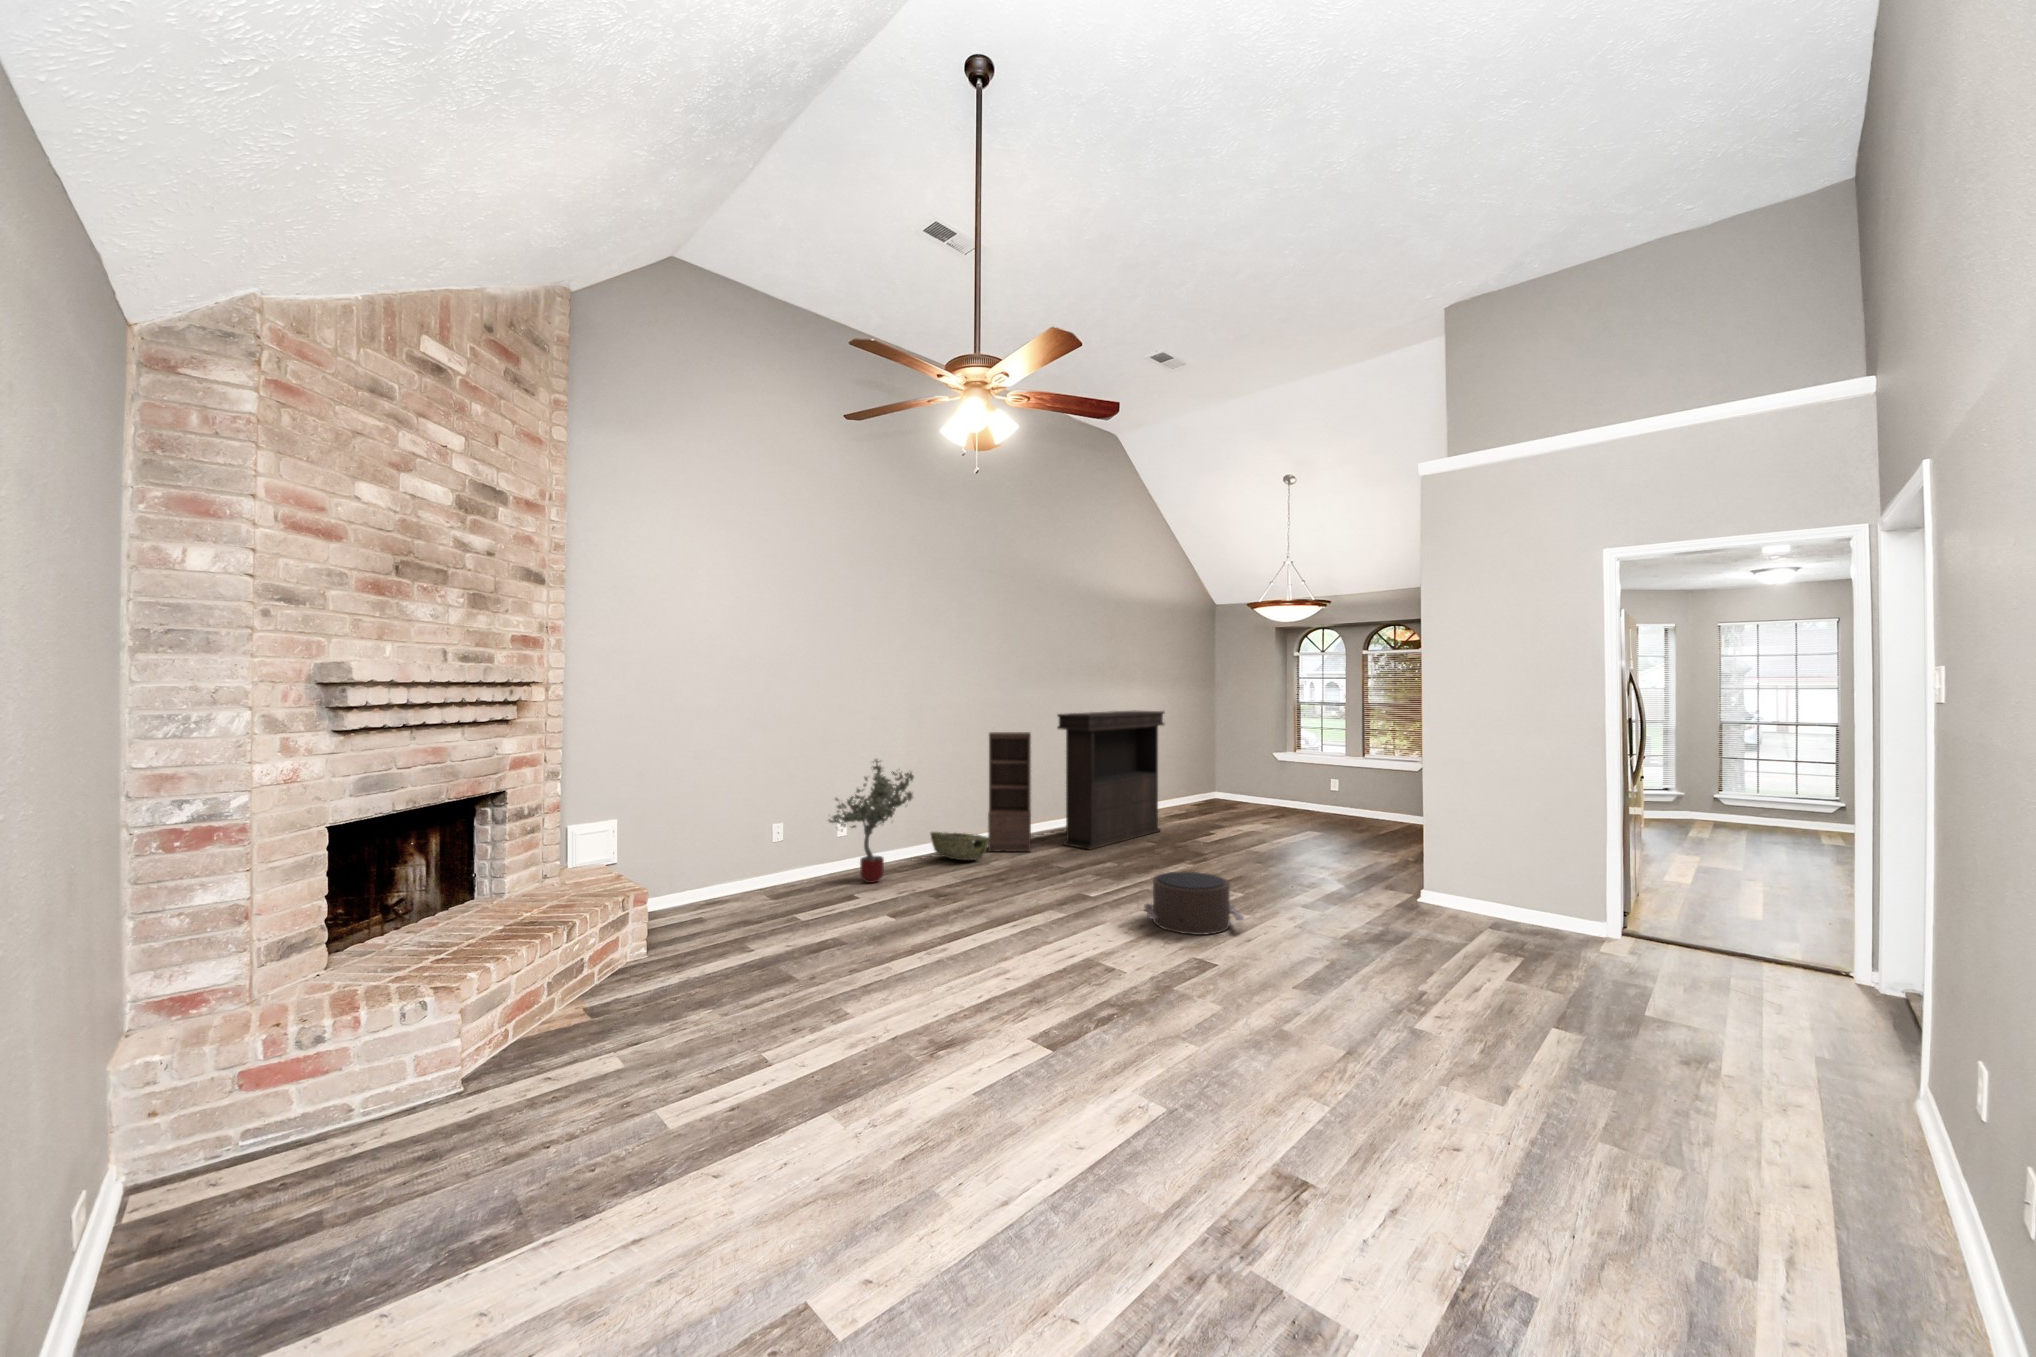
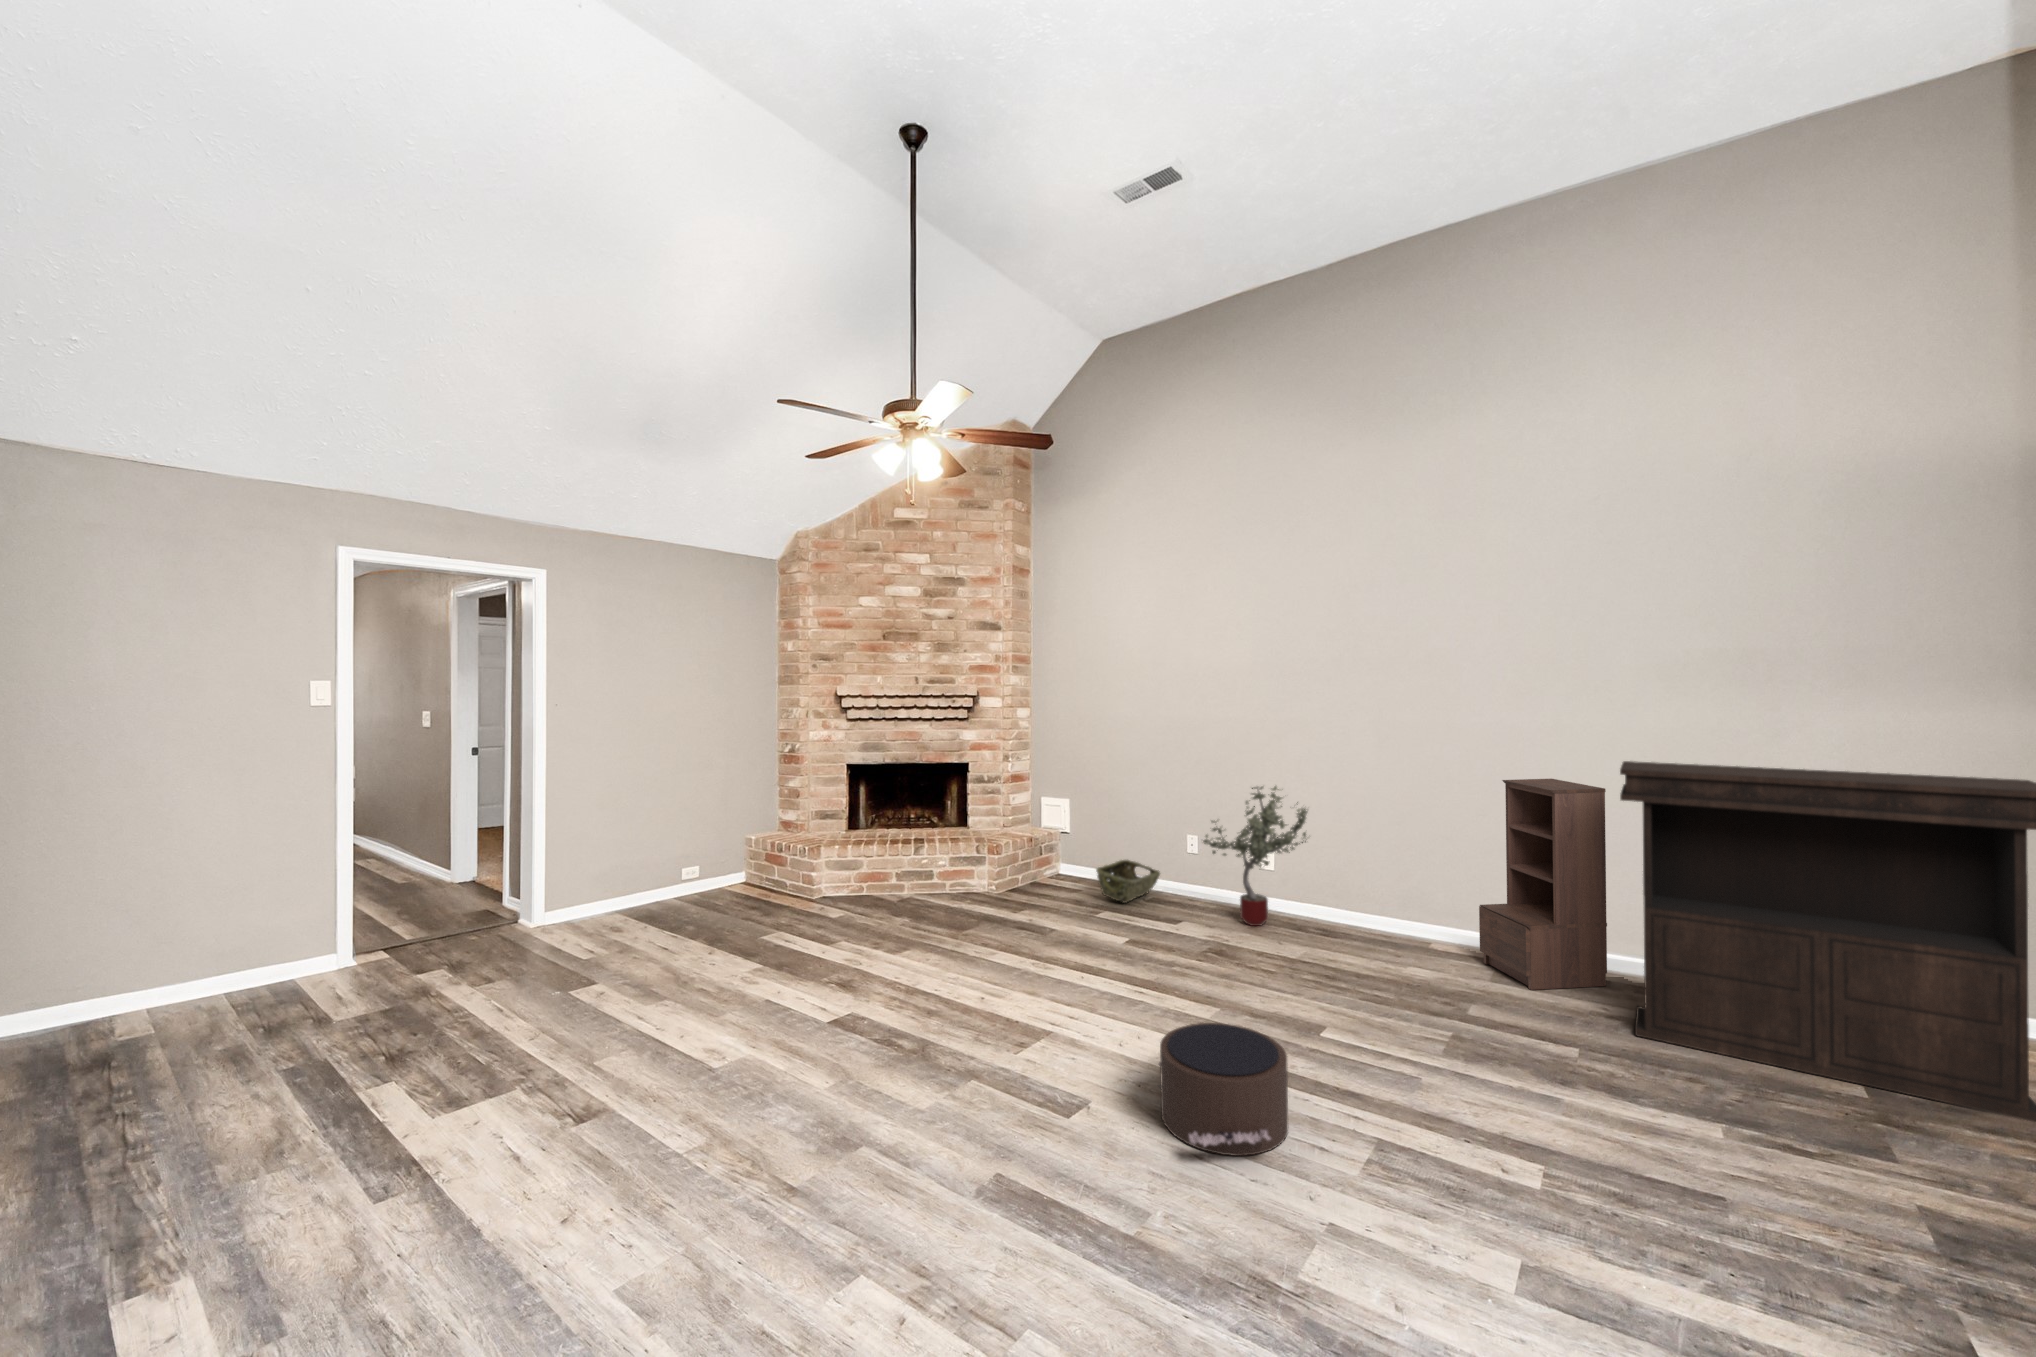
woven basket: present [931,832,989,860] -> present [1096,860,1160,903]

